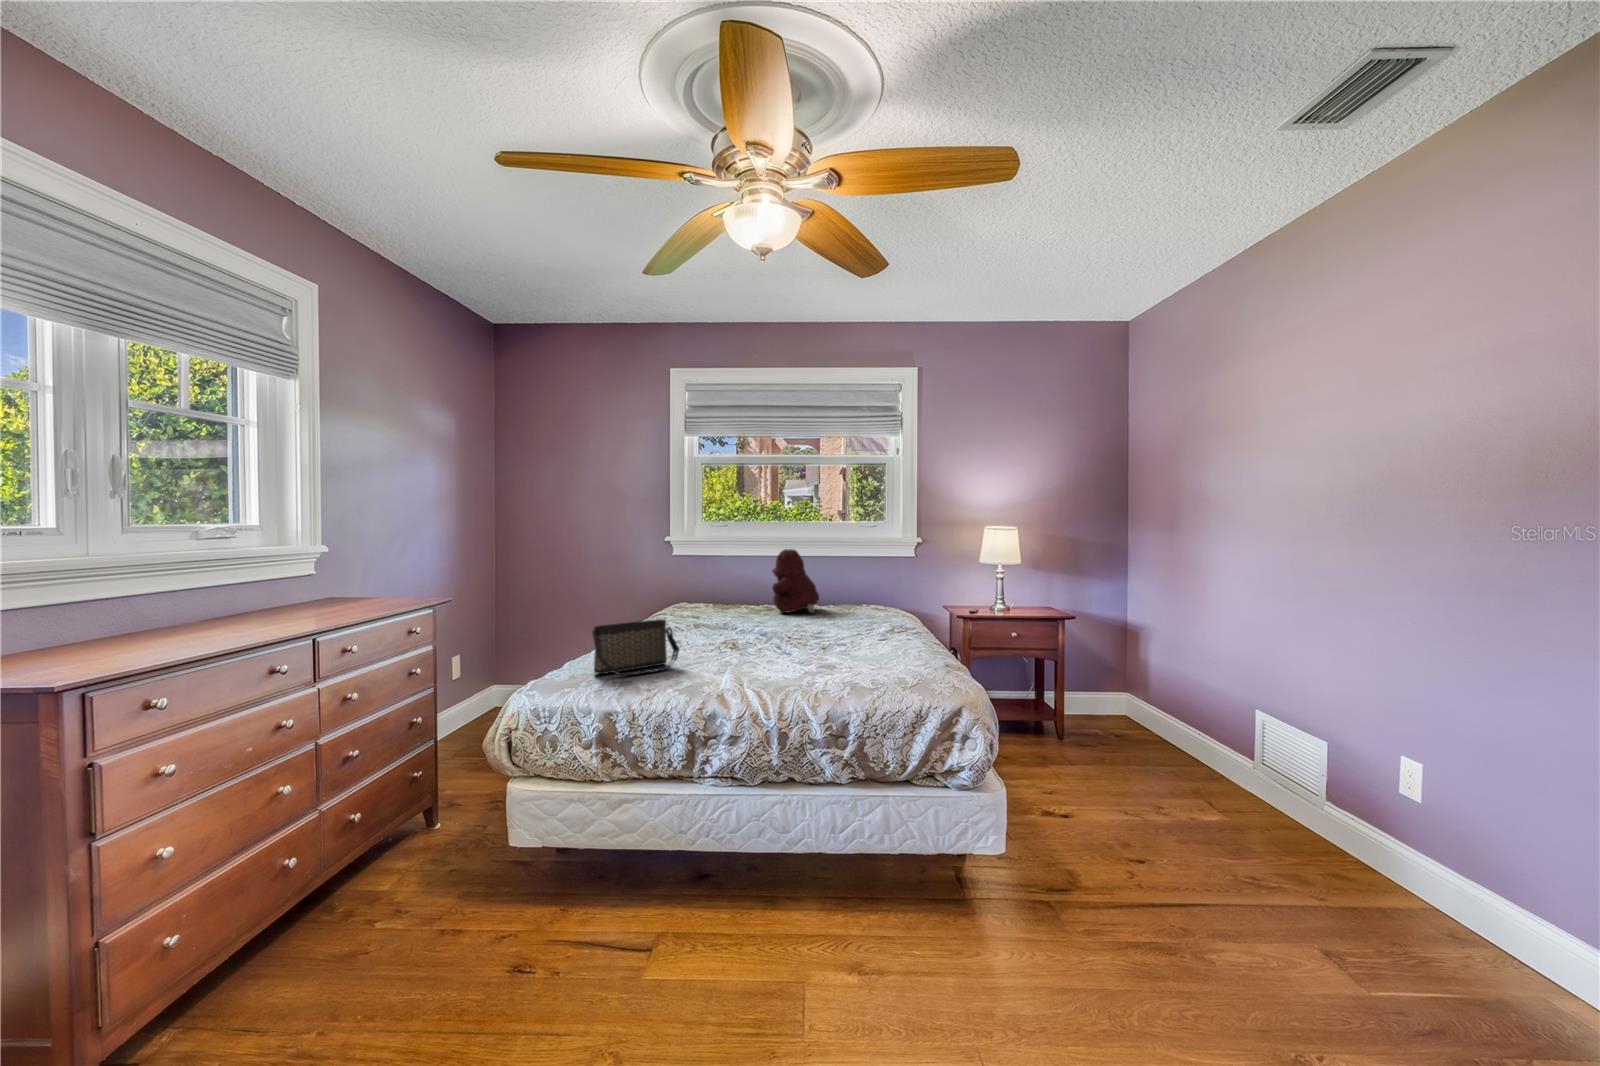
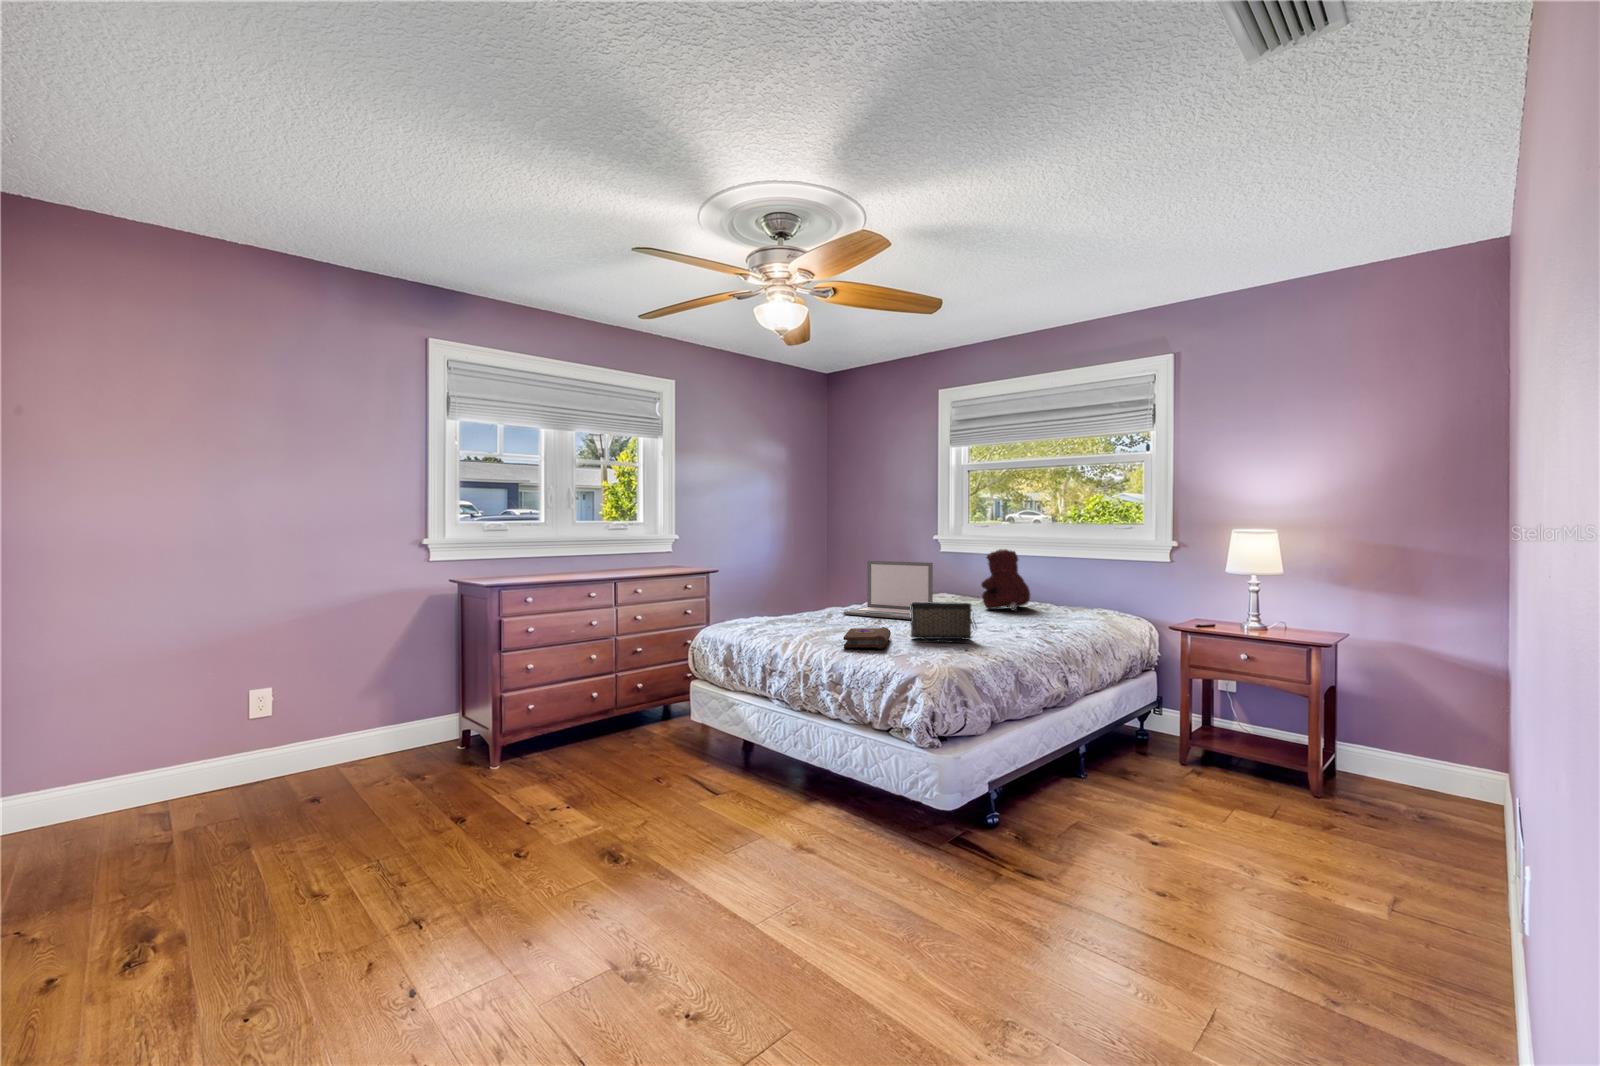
laptop: none [665,567,759,639] -> present [843,561,933,619]
handbag: present [592,619,679,675] -> present [910,602,977,643]
book: none [779,651,867,687] -> present [843,627,891,649]

